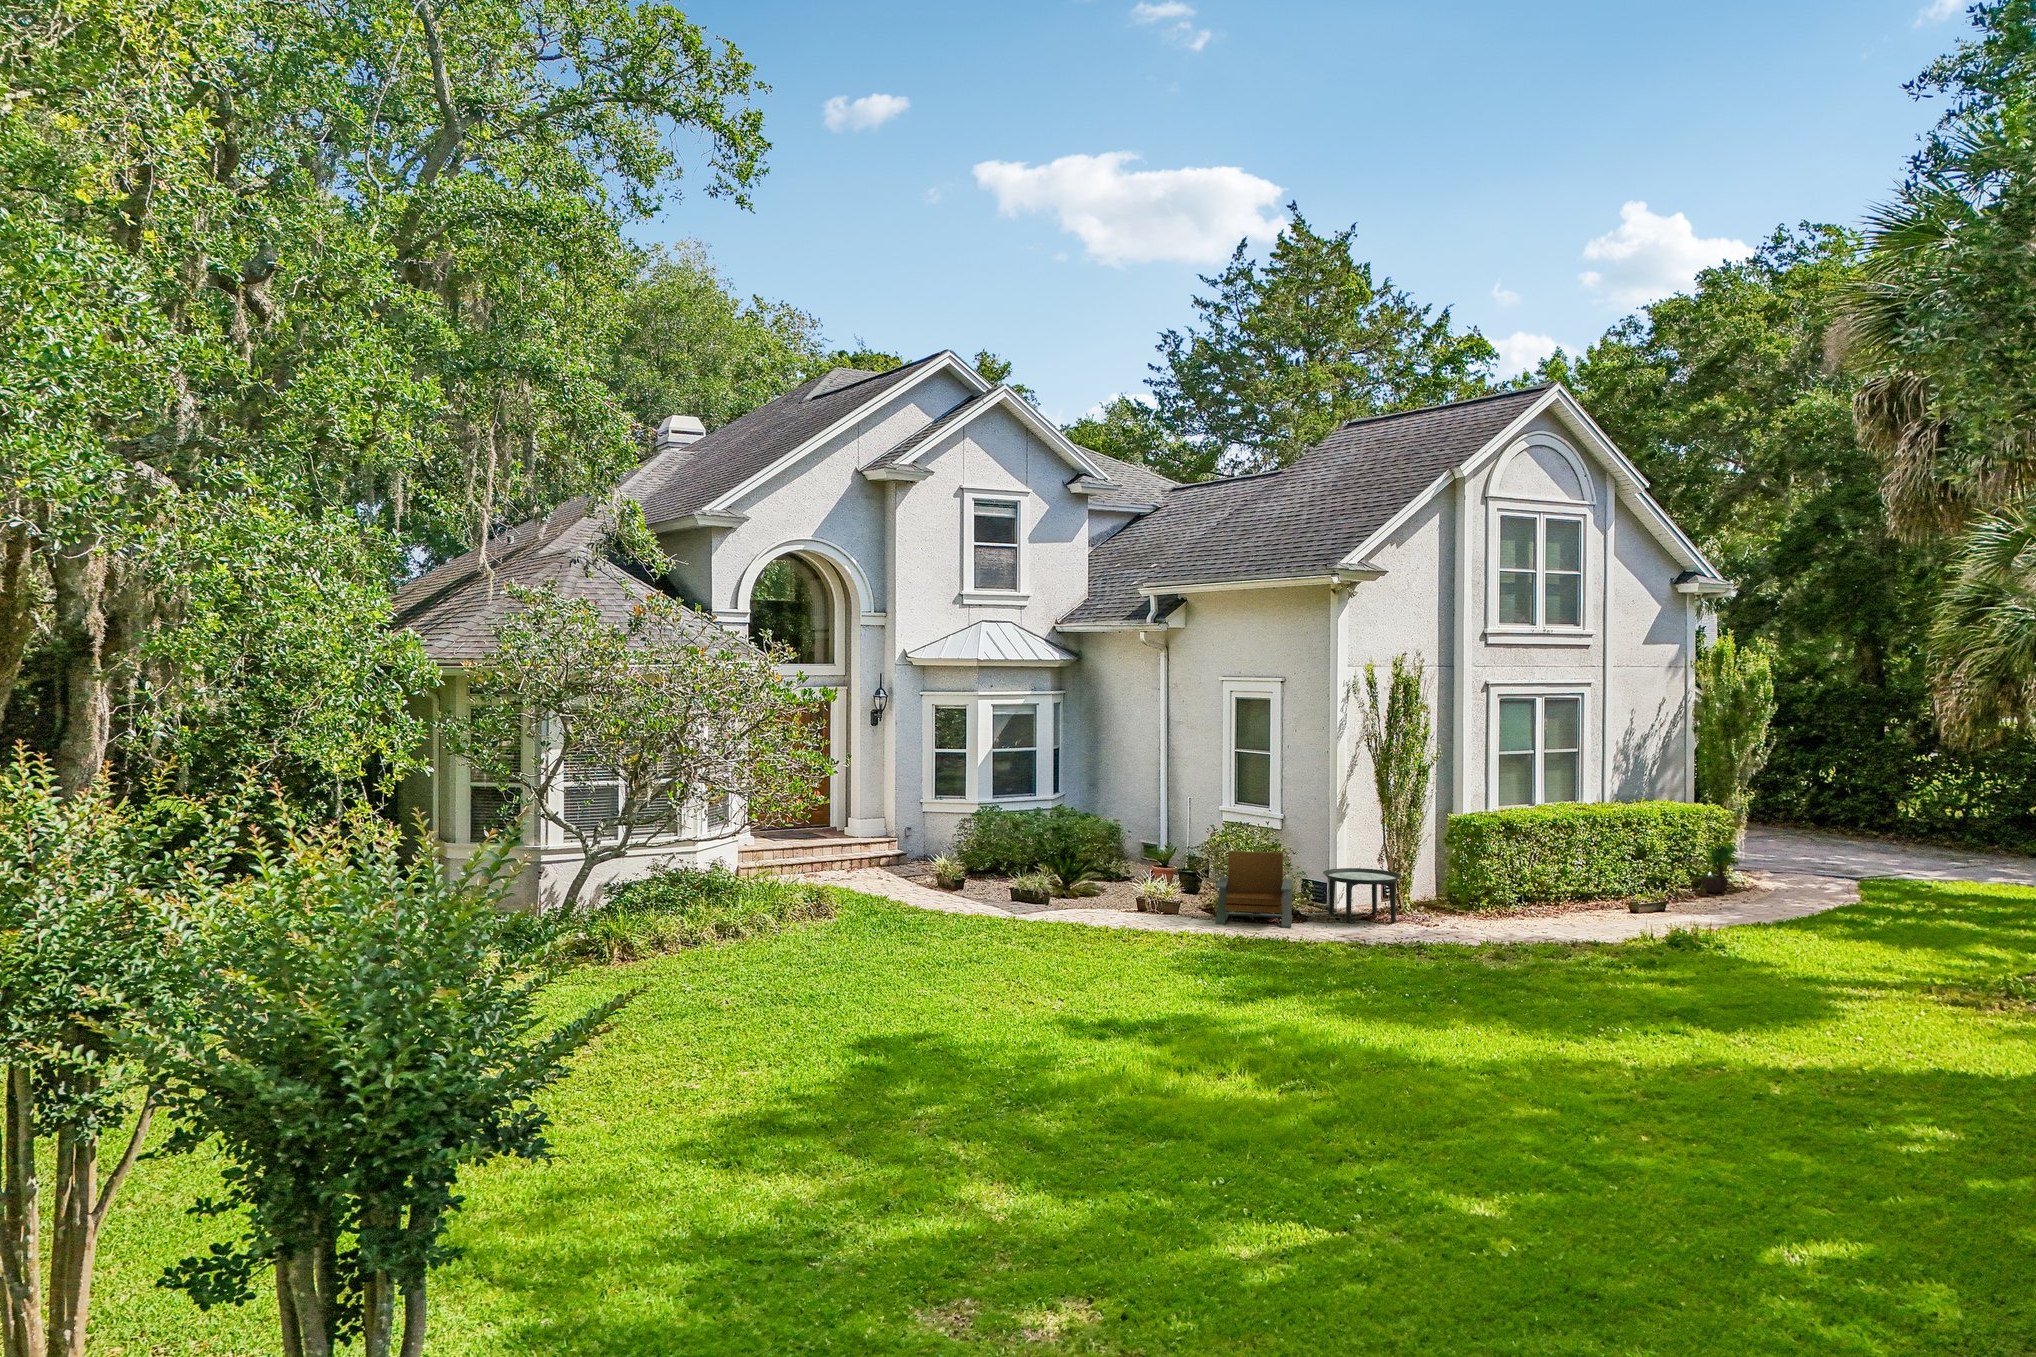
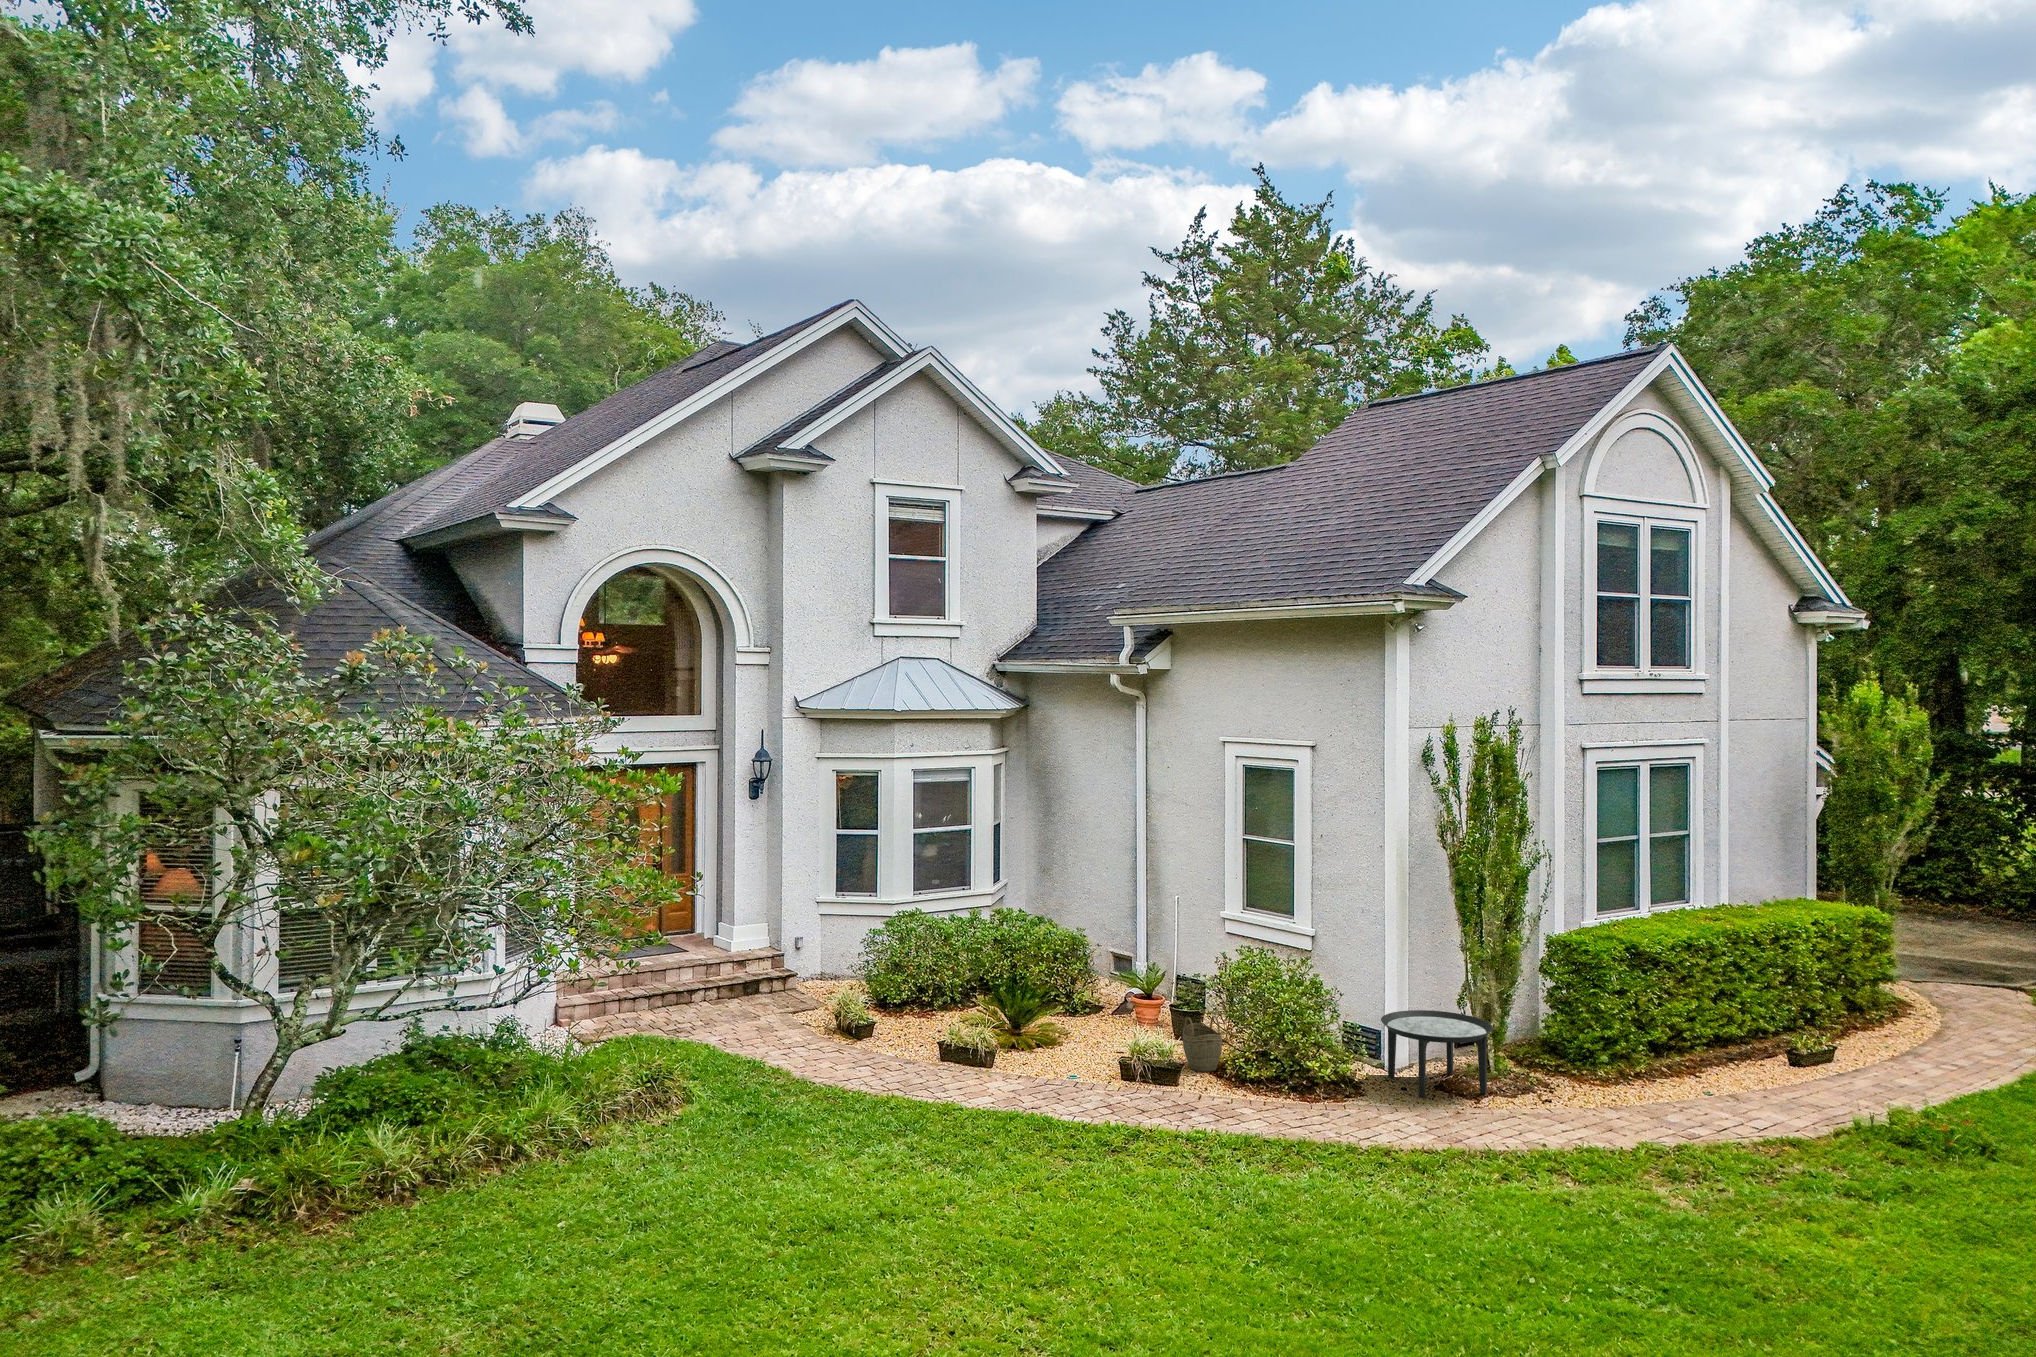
potted tree: present [1701,844,1733,893] -> none [1858,954,1907,1024]
lounge chair: present [1216,851,1293,928] -> none [1235,991,1345,1111]
woven basket: none [1184,871,1211,910] -> present [1183,1016,1222,1072]

